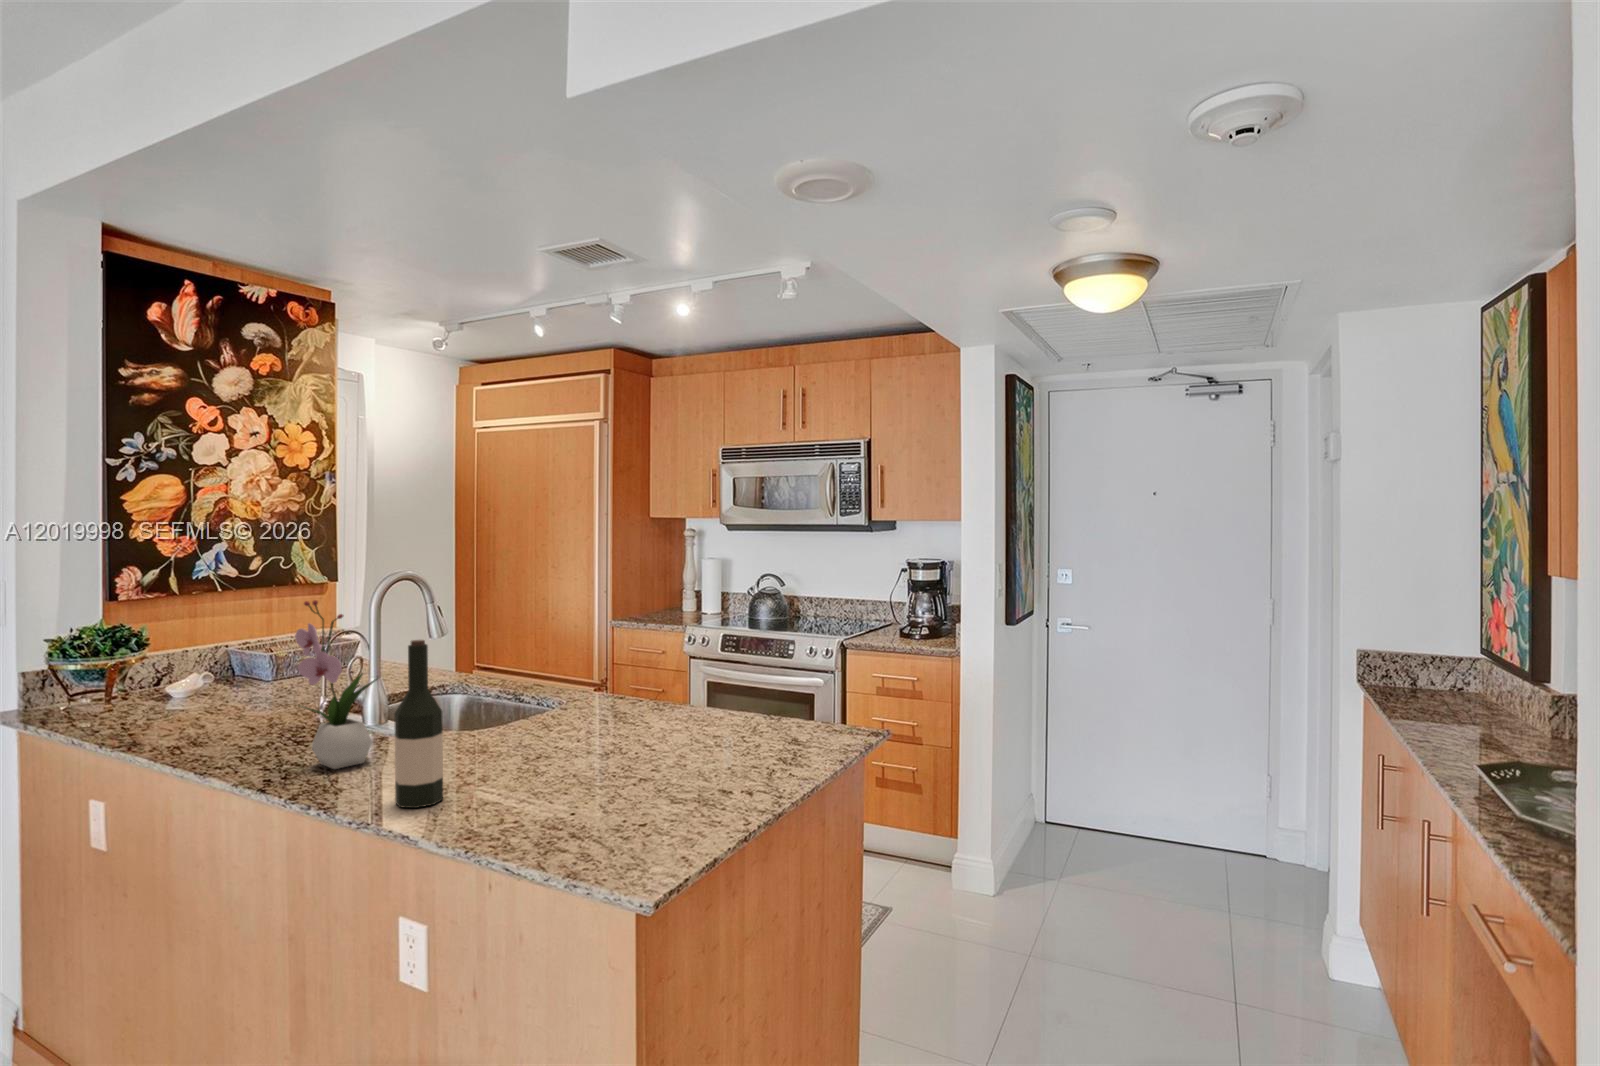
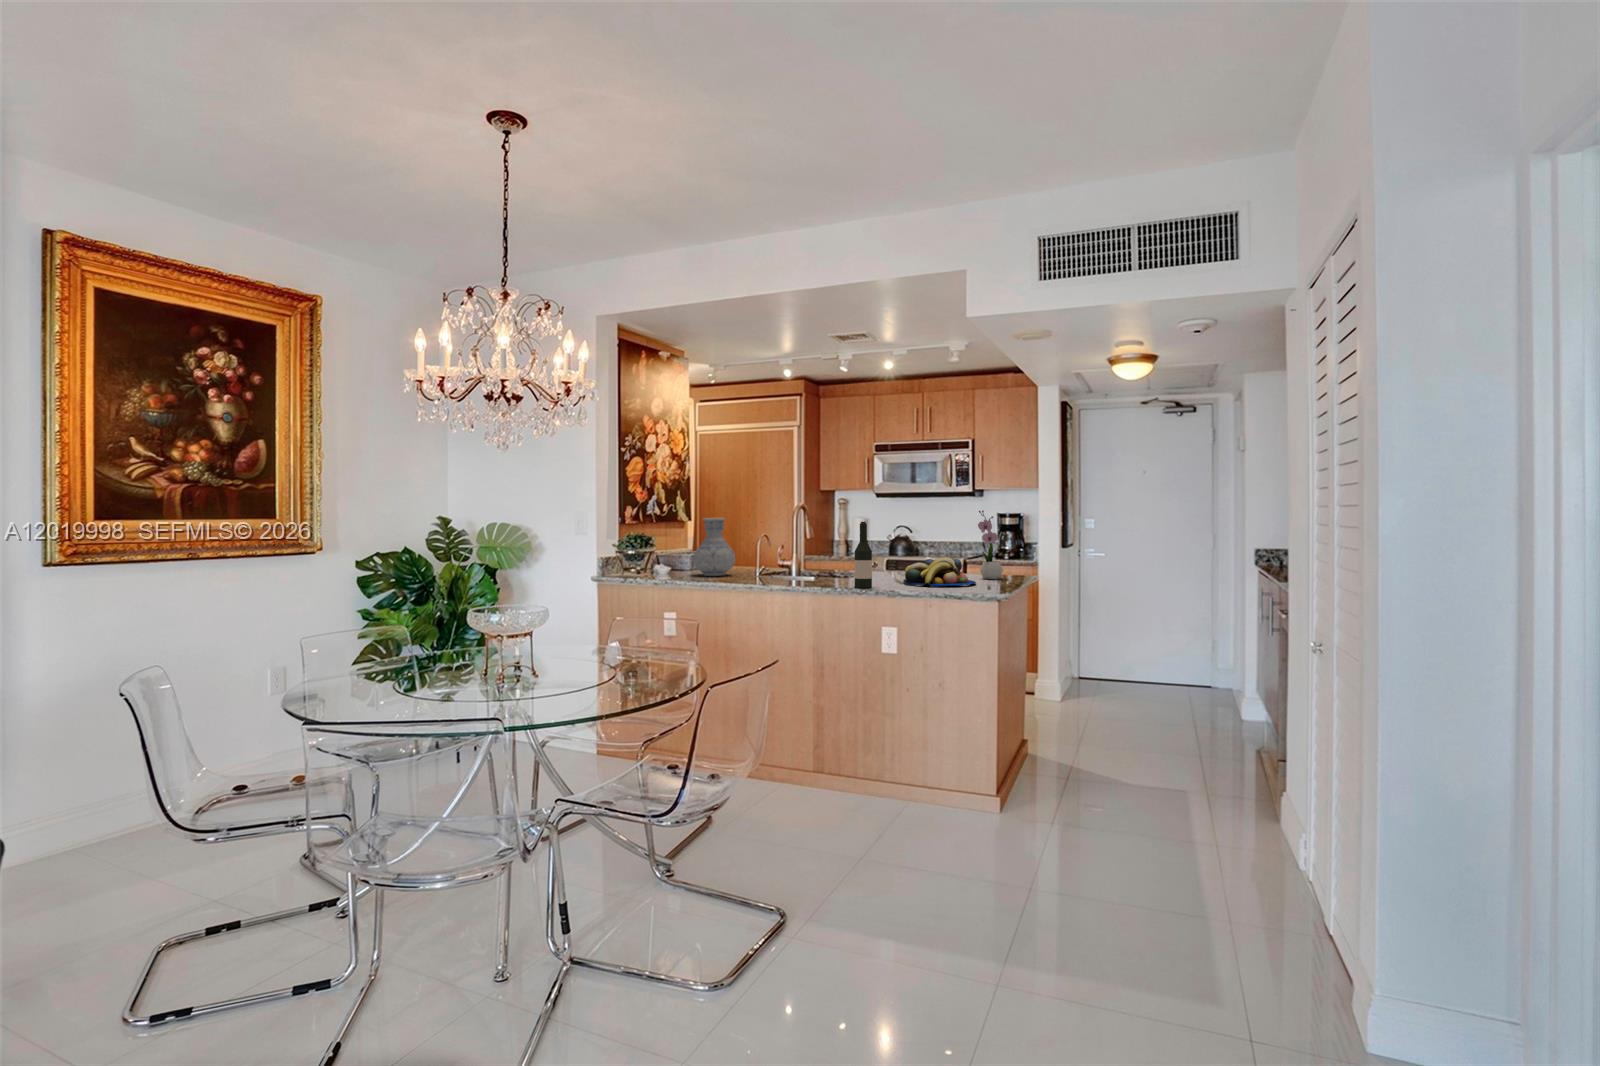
flower arrangement: present [295,600,378,769] -> present [978,511,1004,579]
vase: none [170,601,275,728] -> present [693,518,735,576]
fruit bowl: none [550,705,727,797] -> present [903,557,976,587]

